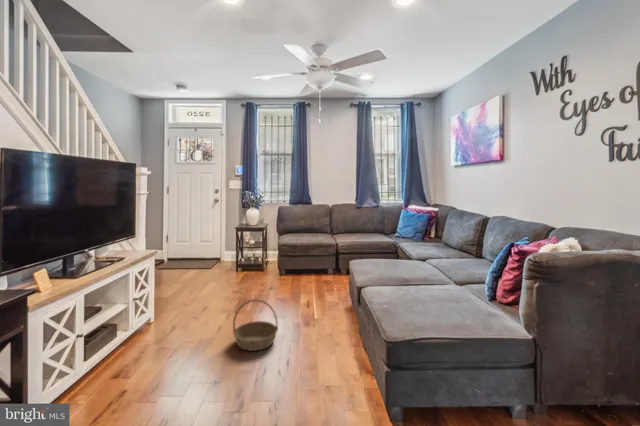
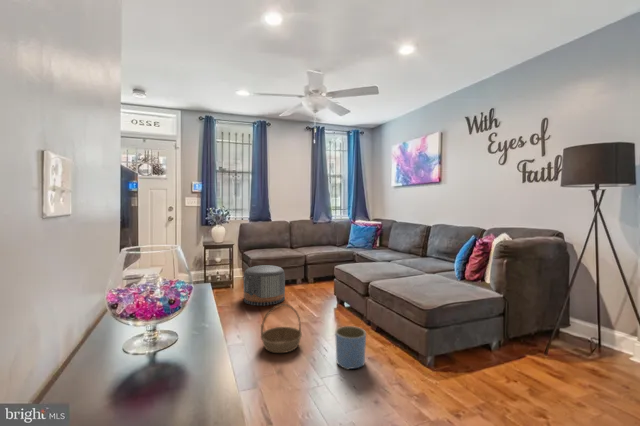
pouf: none [263,252,304,294] -> present [244,265,285,306]
planter: none [290,334,325,384] -> present [335,326,366,369]

